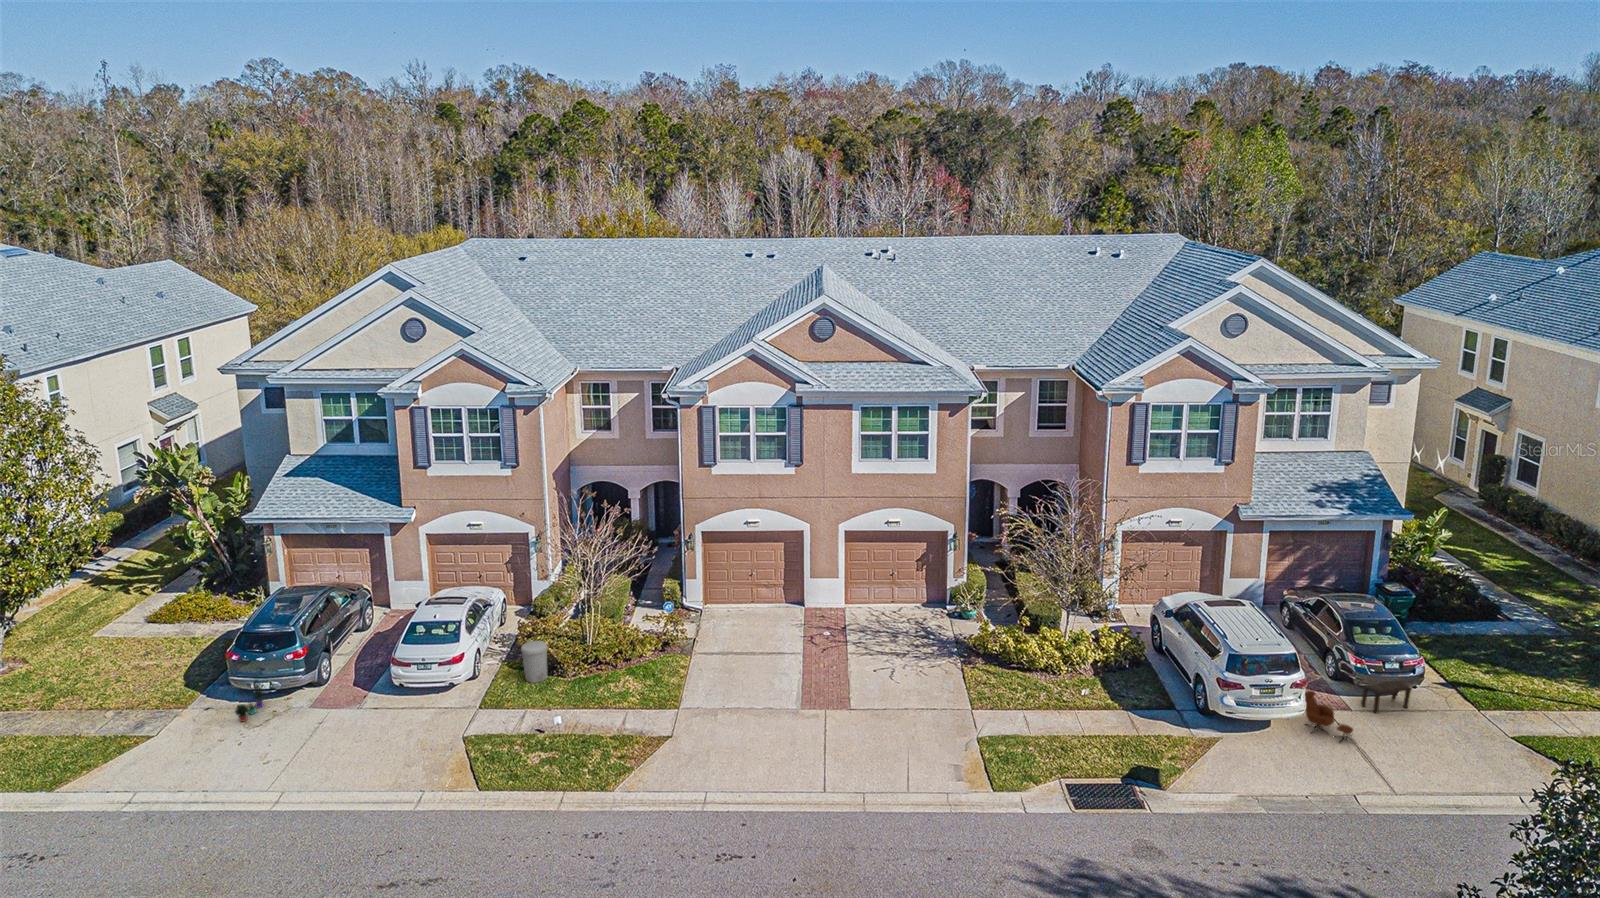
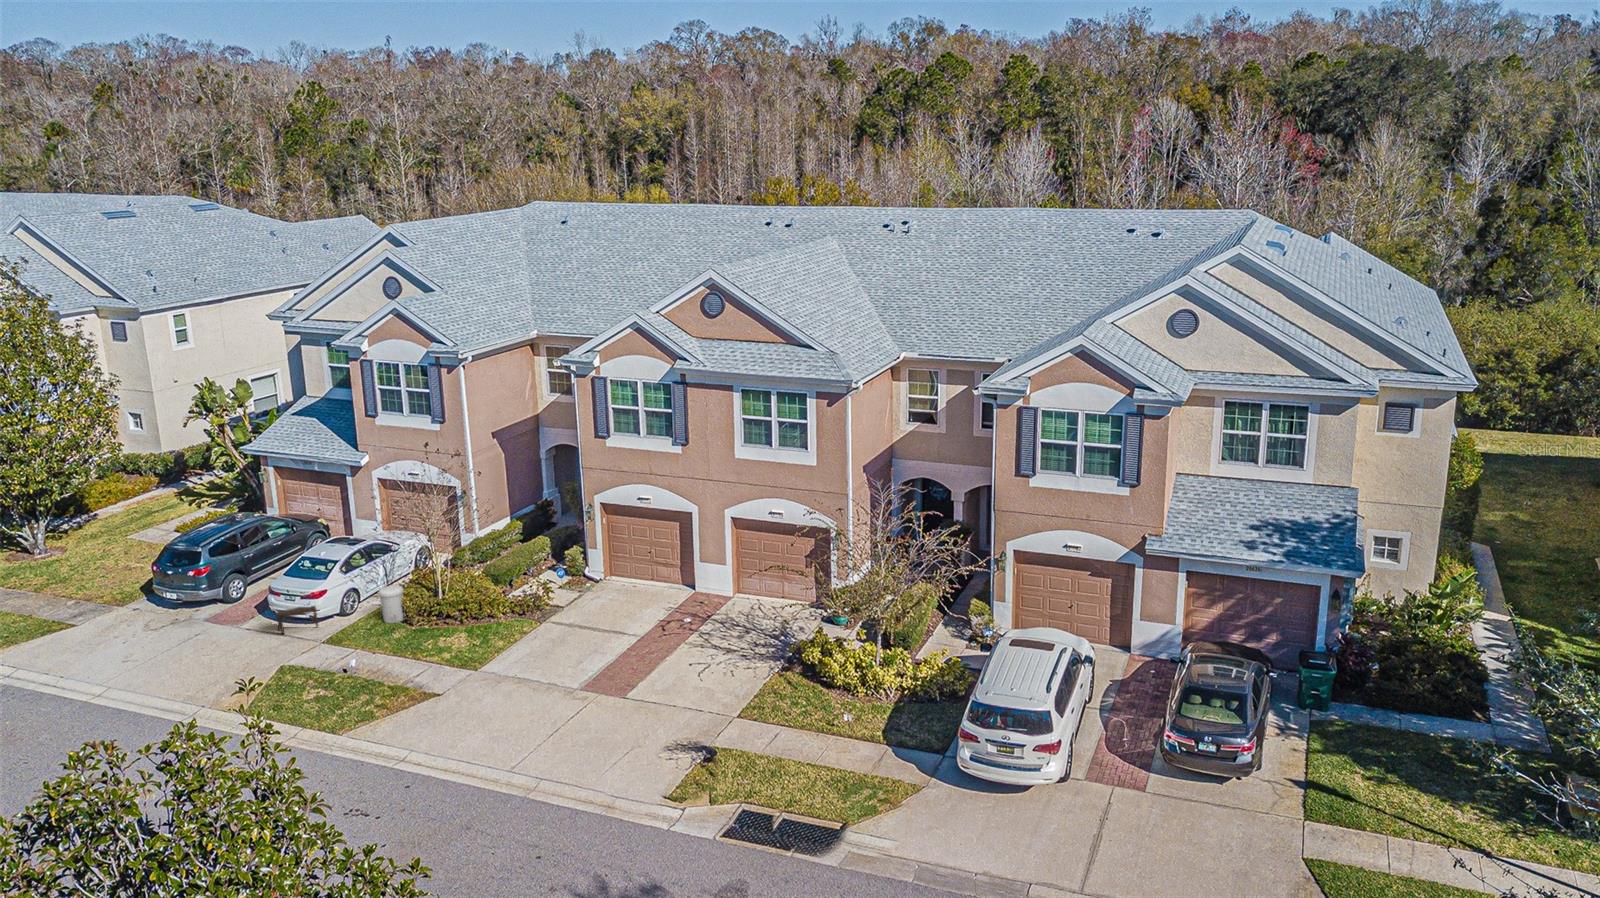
potted plant: present [235,680,263,722] -> none [152,584,184,619]
bench: present [1361,681,1412,713] -> present [277,604,318,634]
lounge chair: present [1305,691,1353,741] -> none [1038,750,1080,817]

